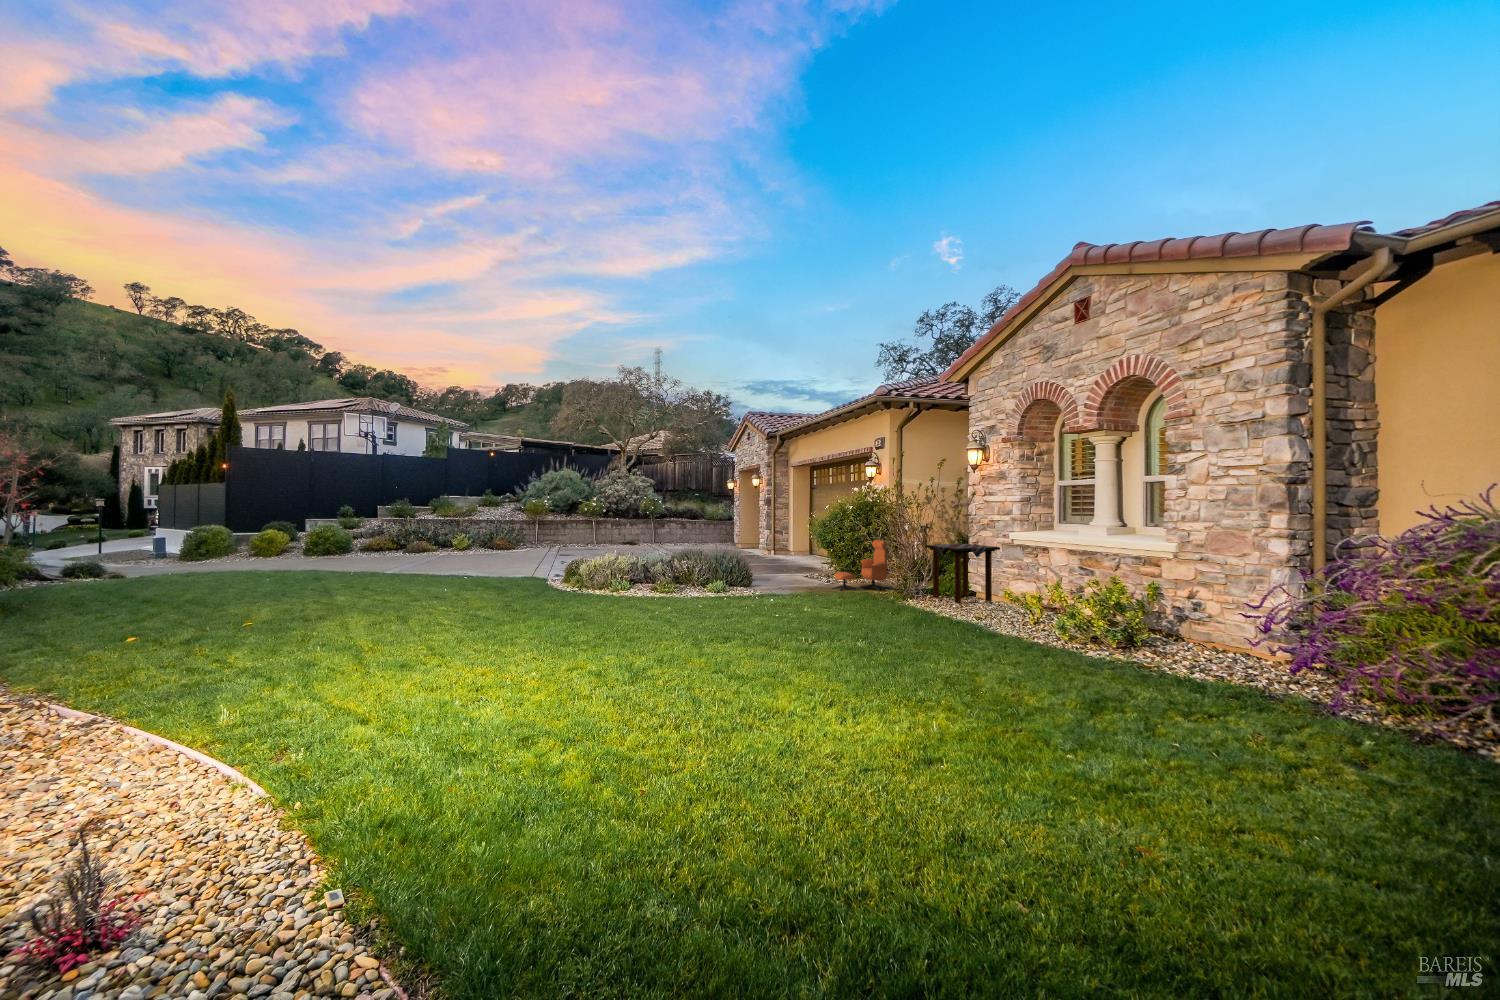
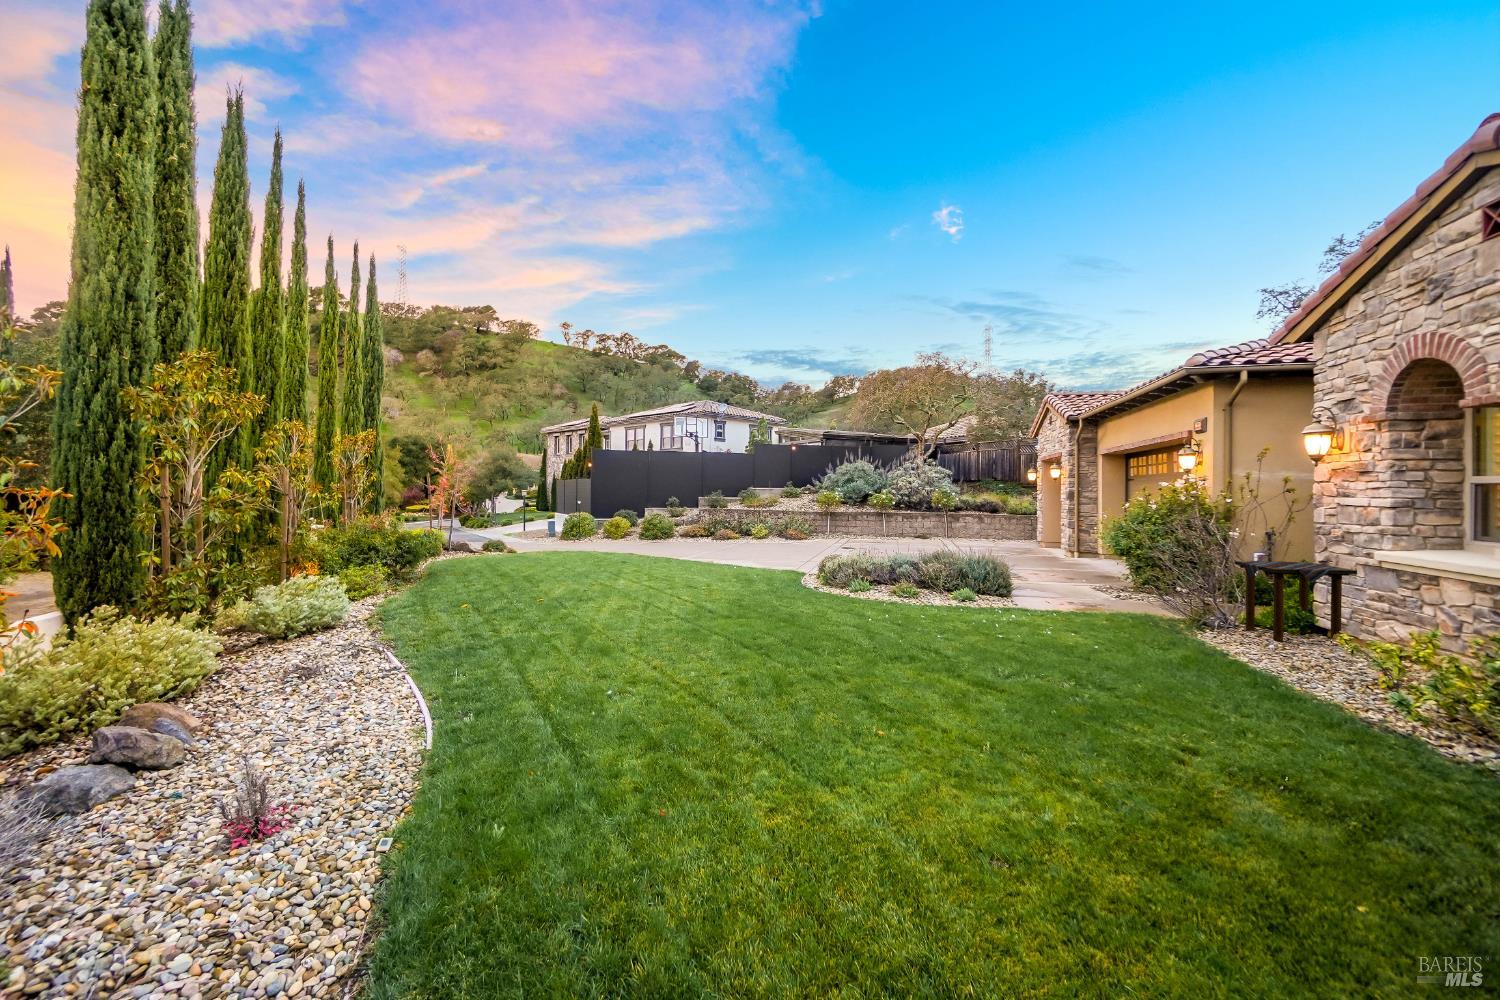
lounge chair: present [831,540,888,591] -> none [1104,550,1188,613]

